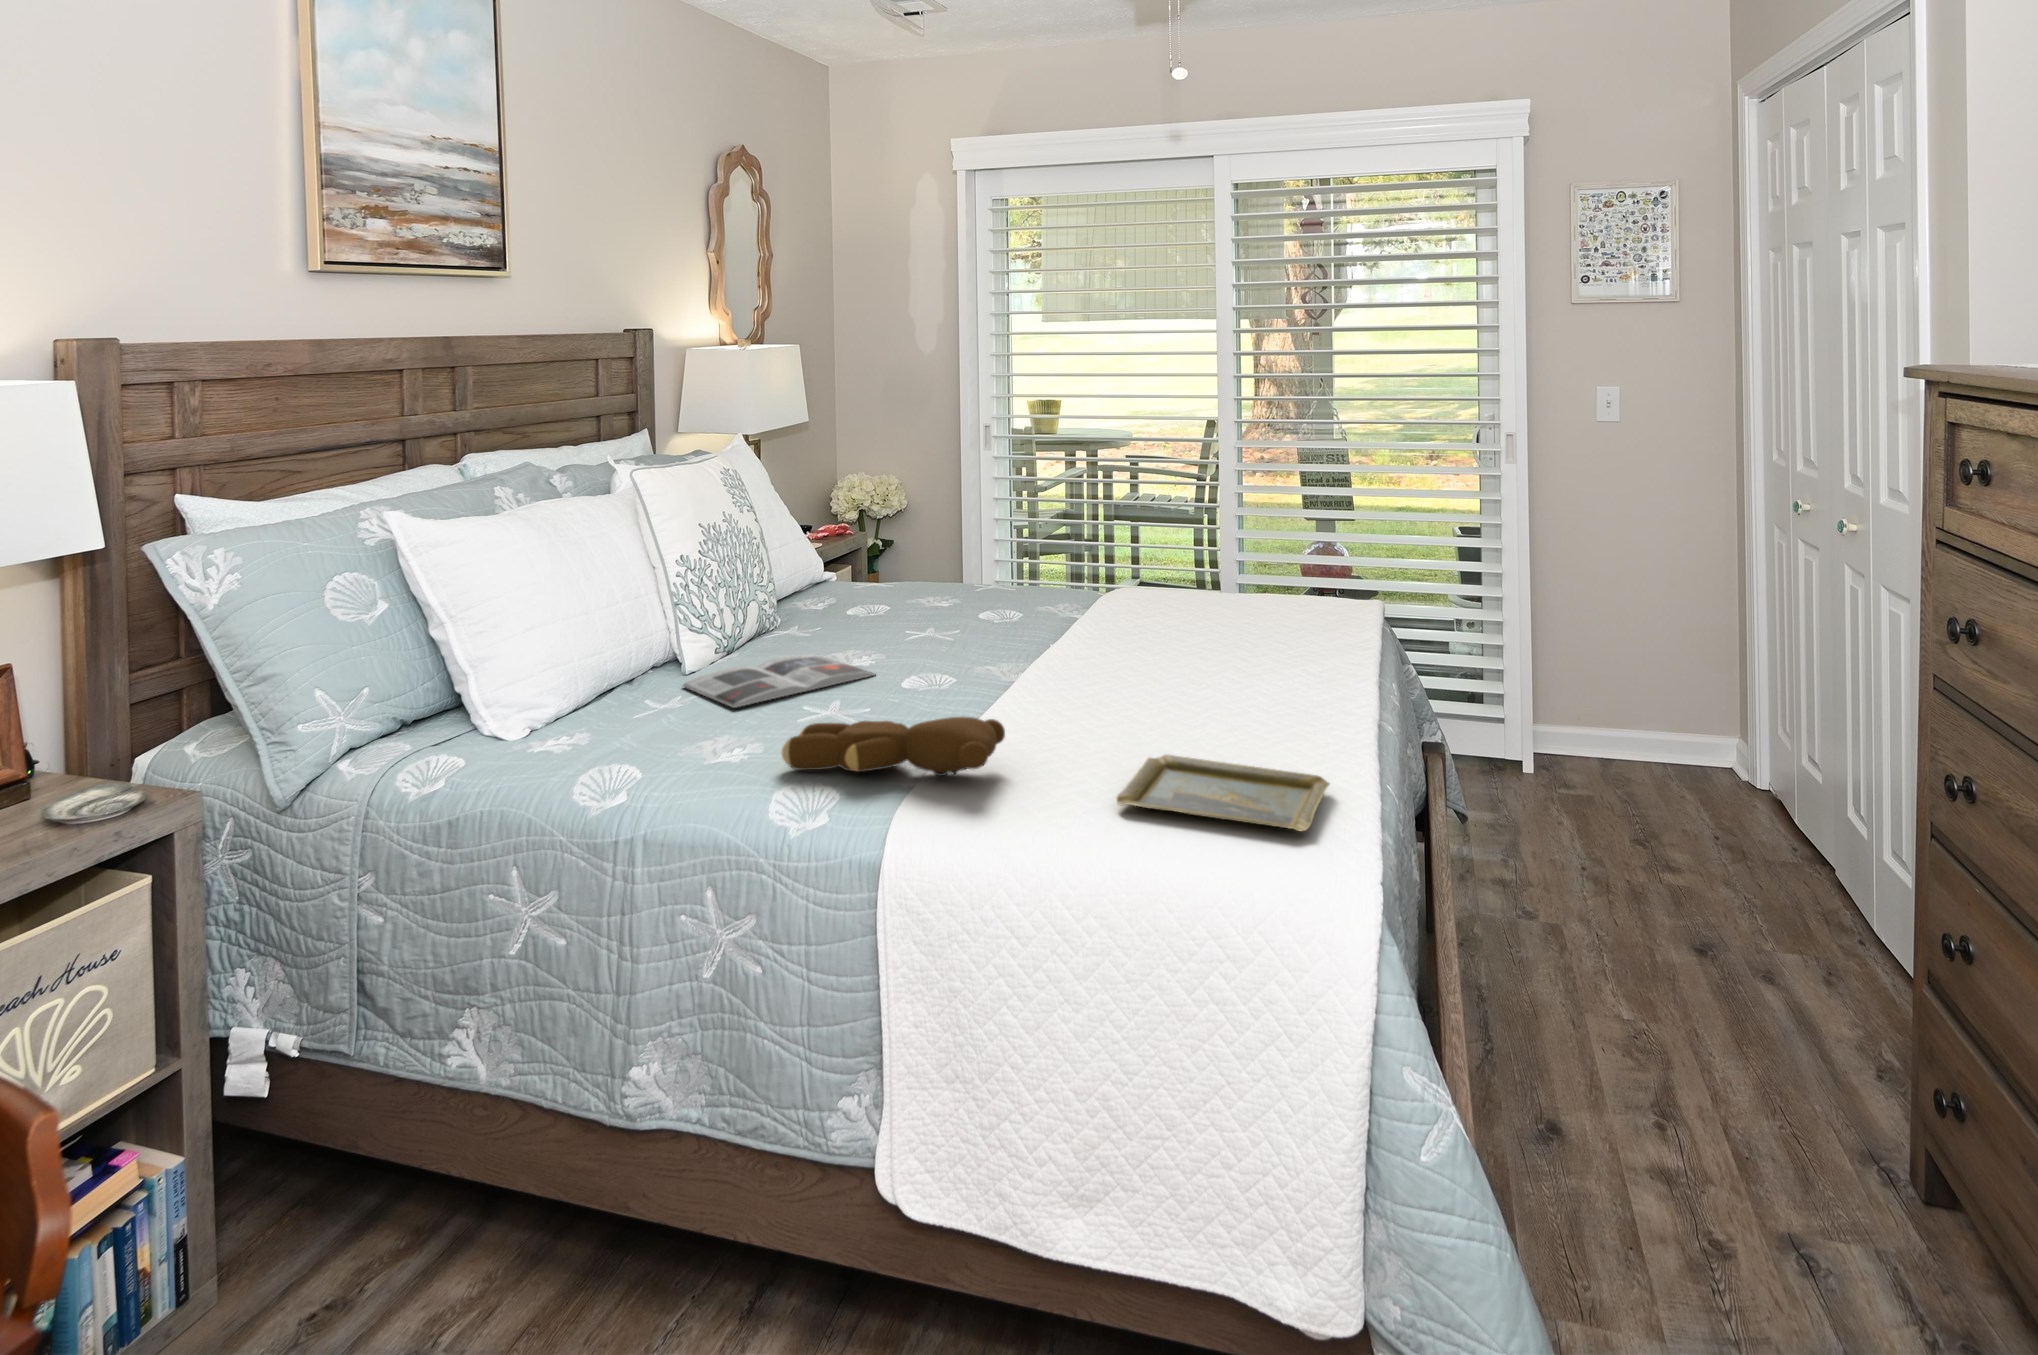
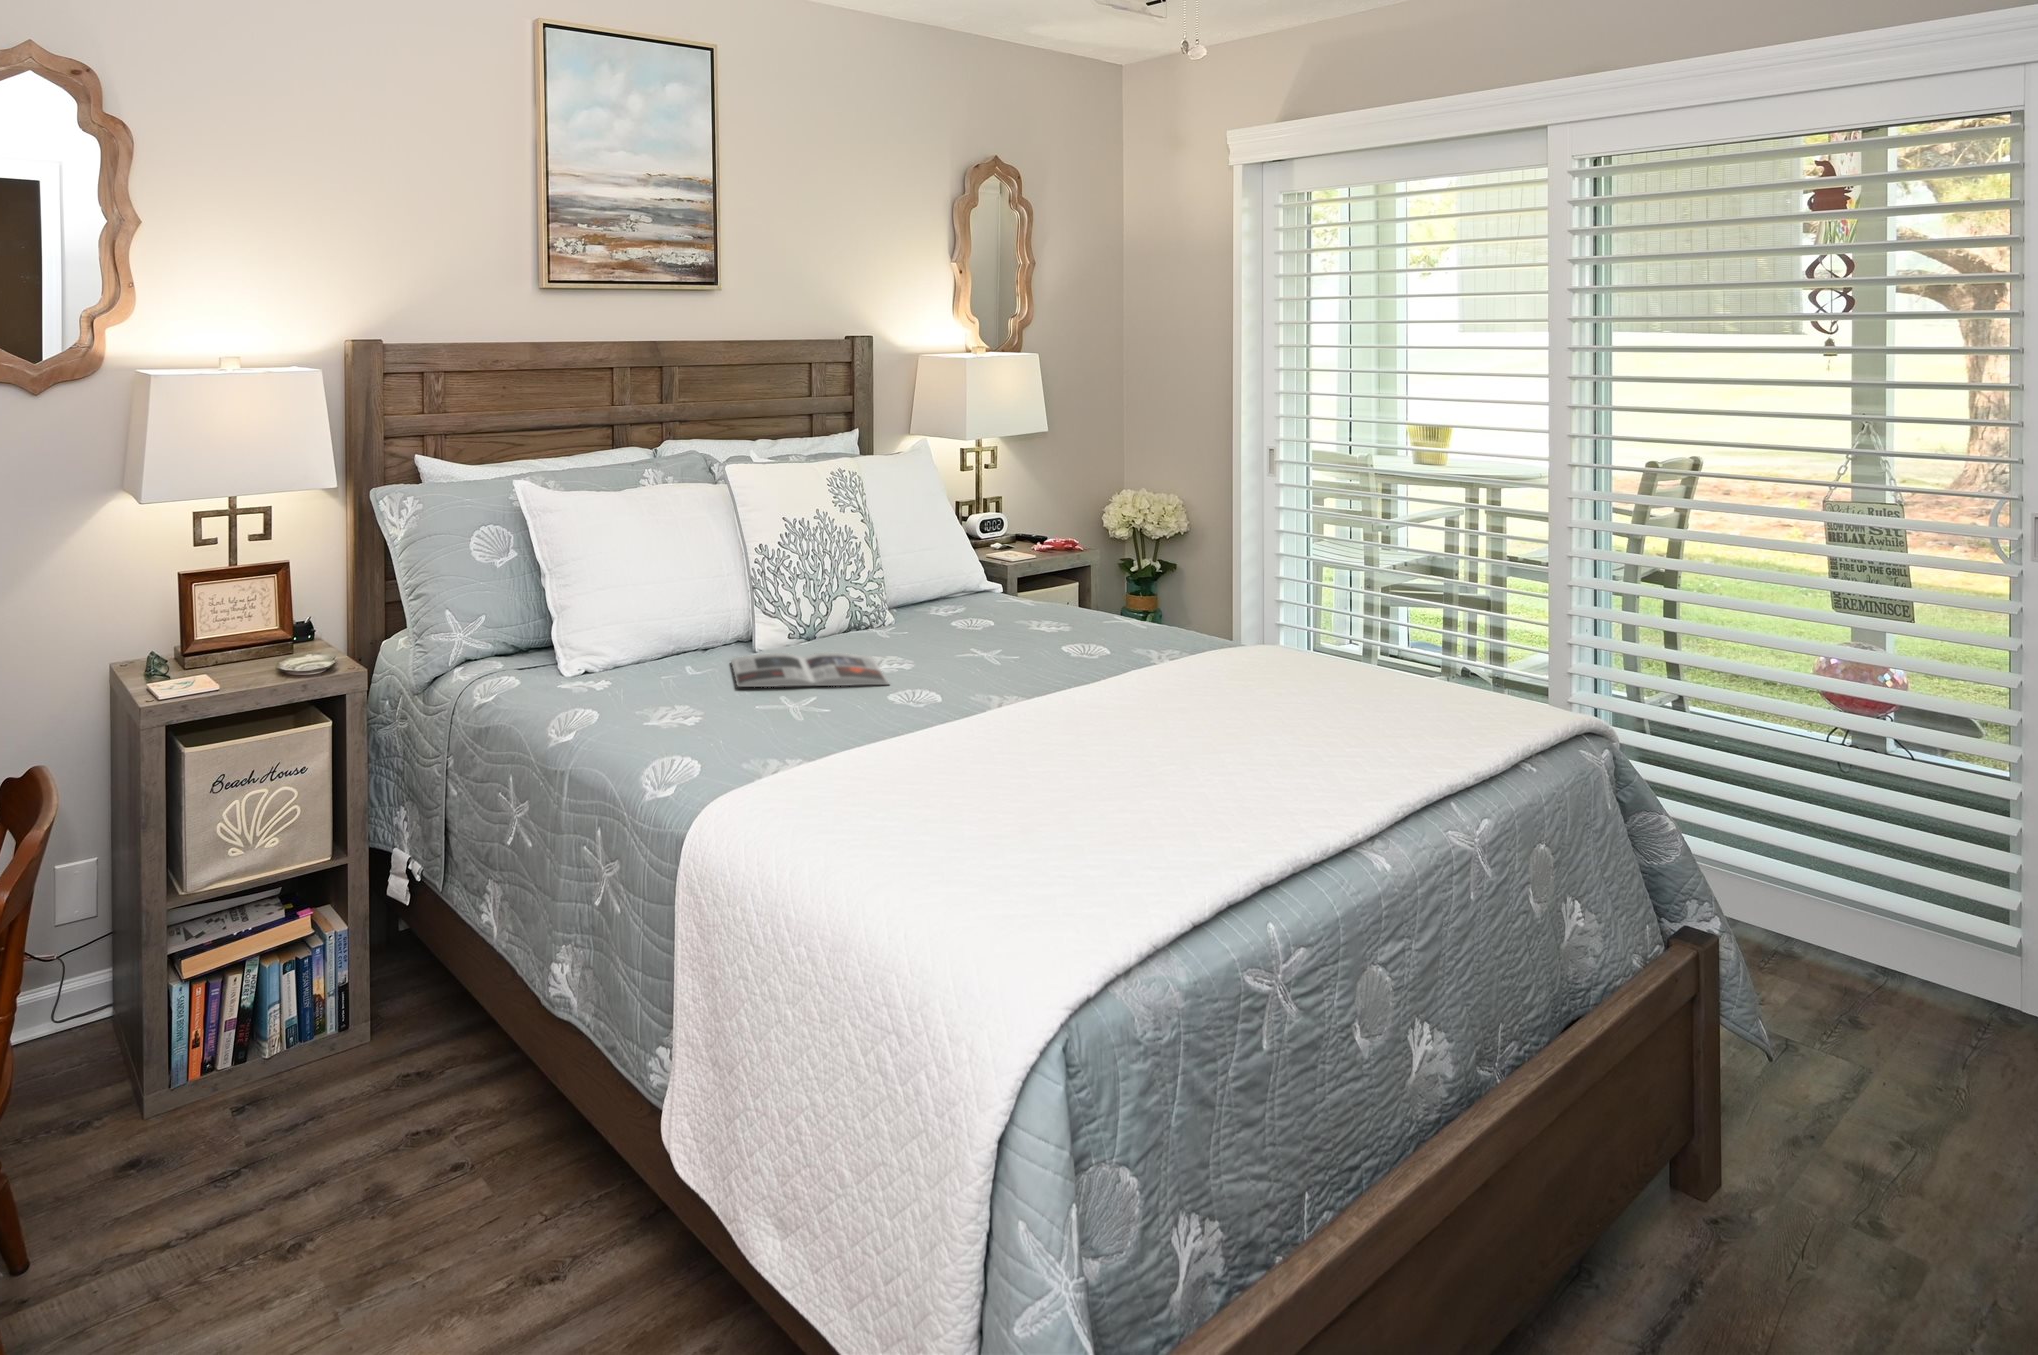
teddy bear: present [782,717,1005,776] -> none [695,711,862,783]
tray: present [1117,755,1329,832] -> none [887,814,1112,920]

